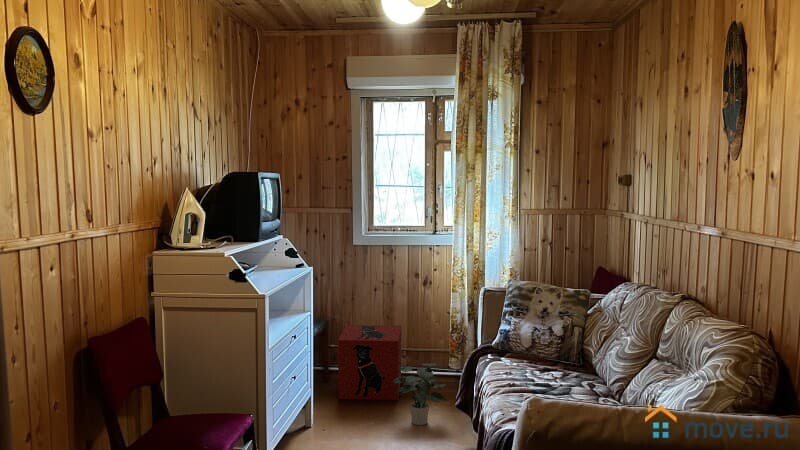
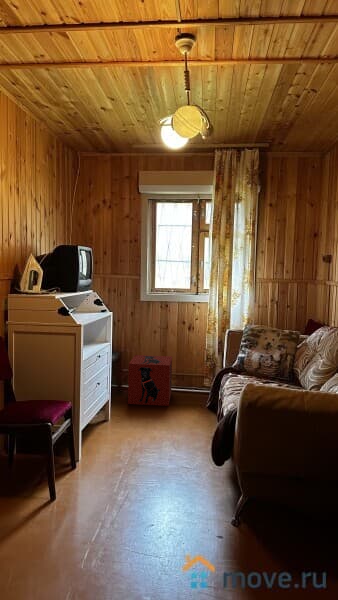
potted plant: present [393,363,447,425] -> none [164,380,202,421]

